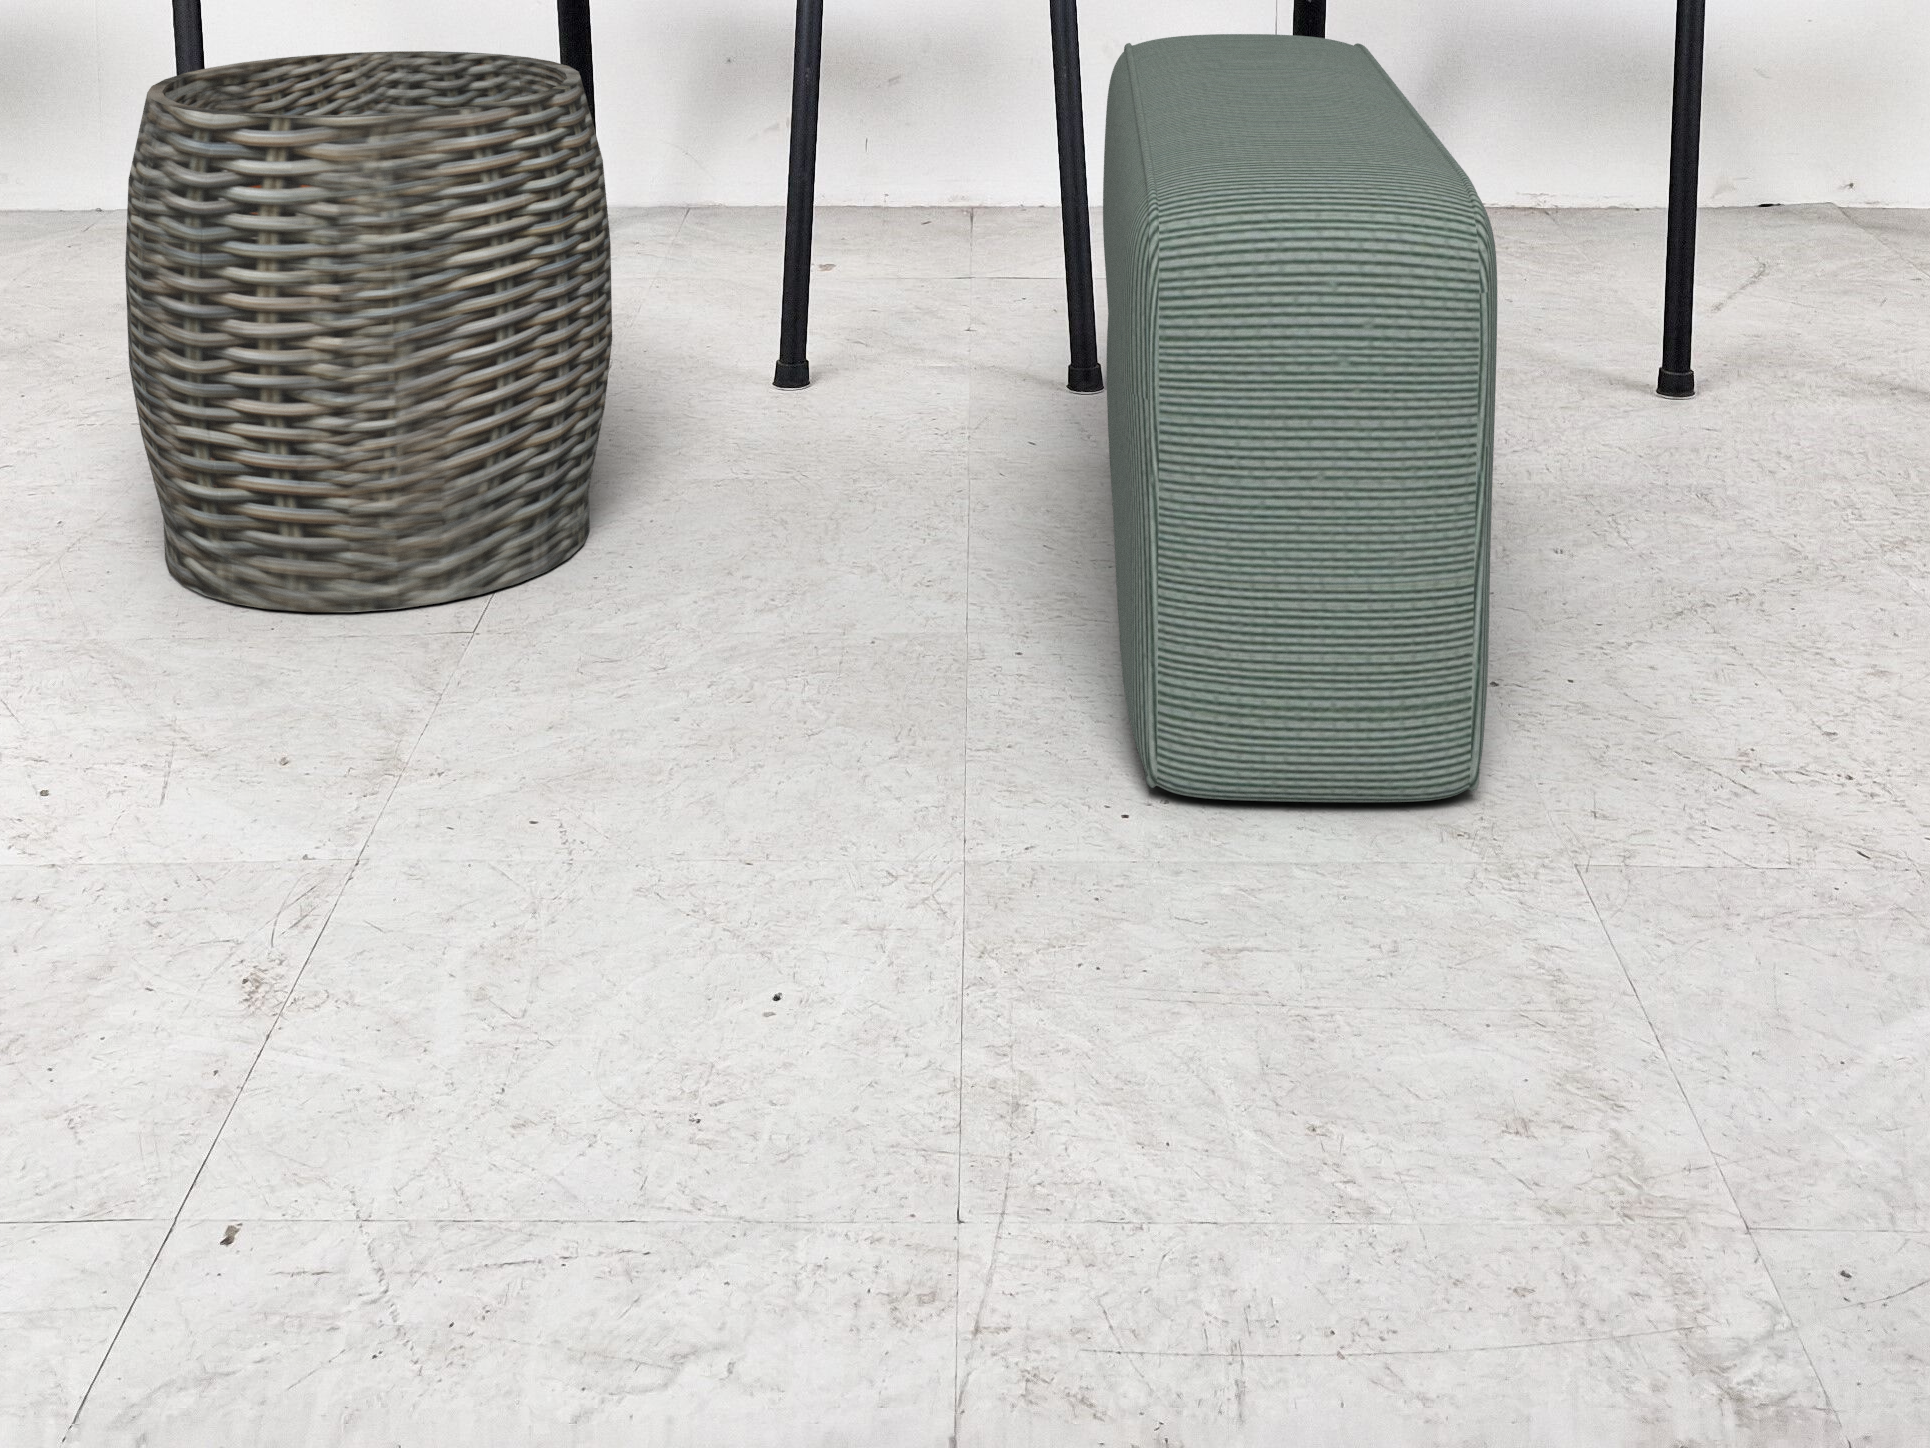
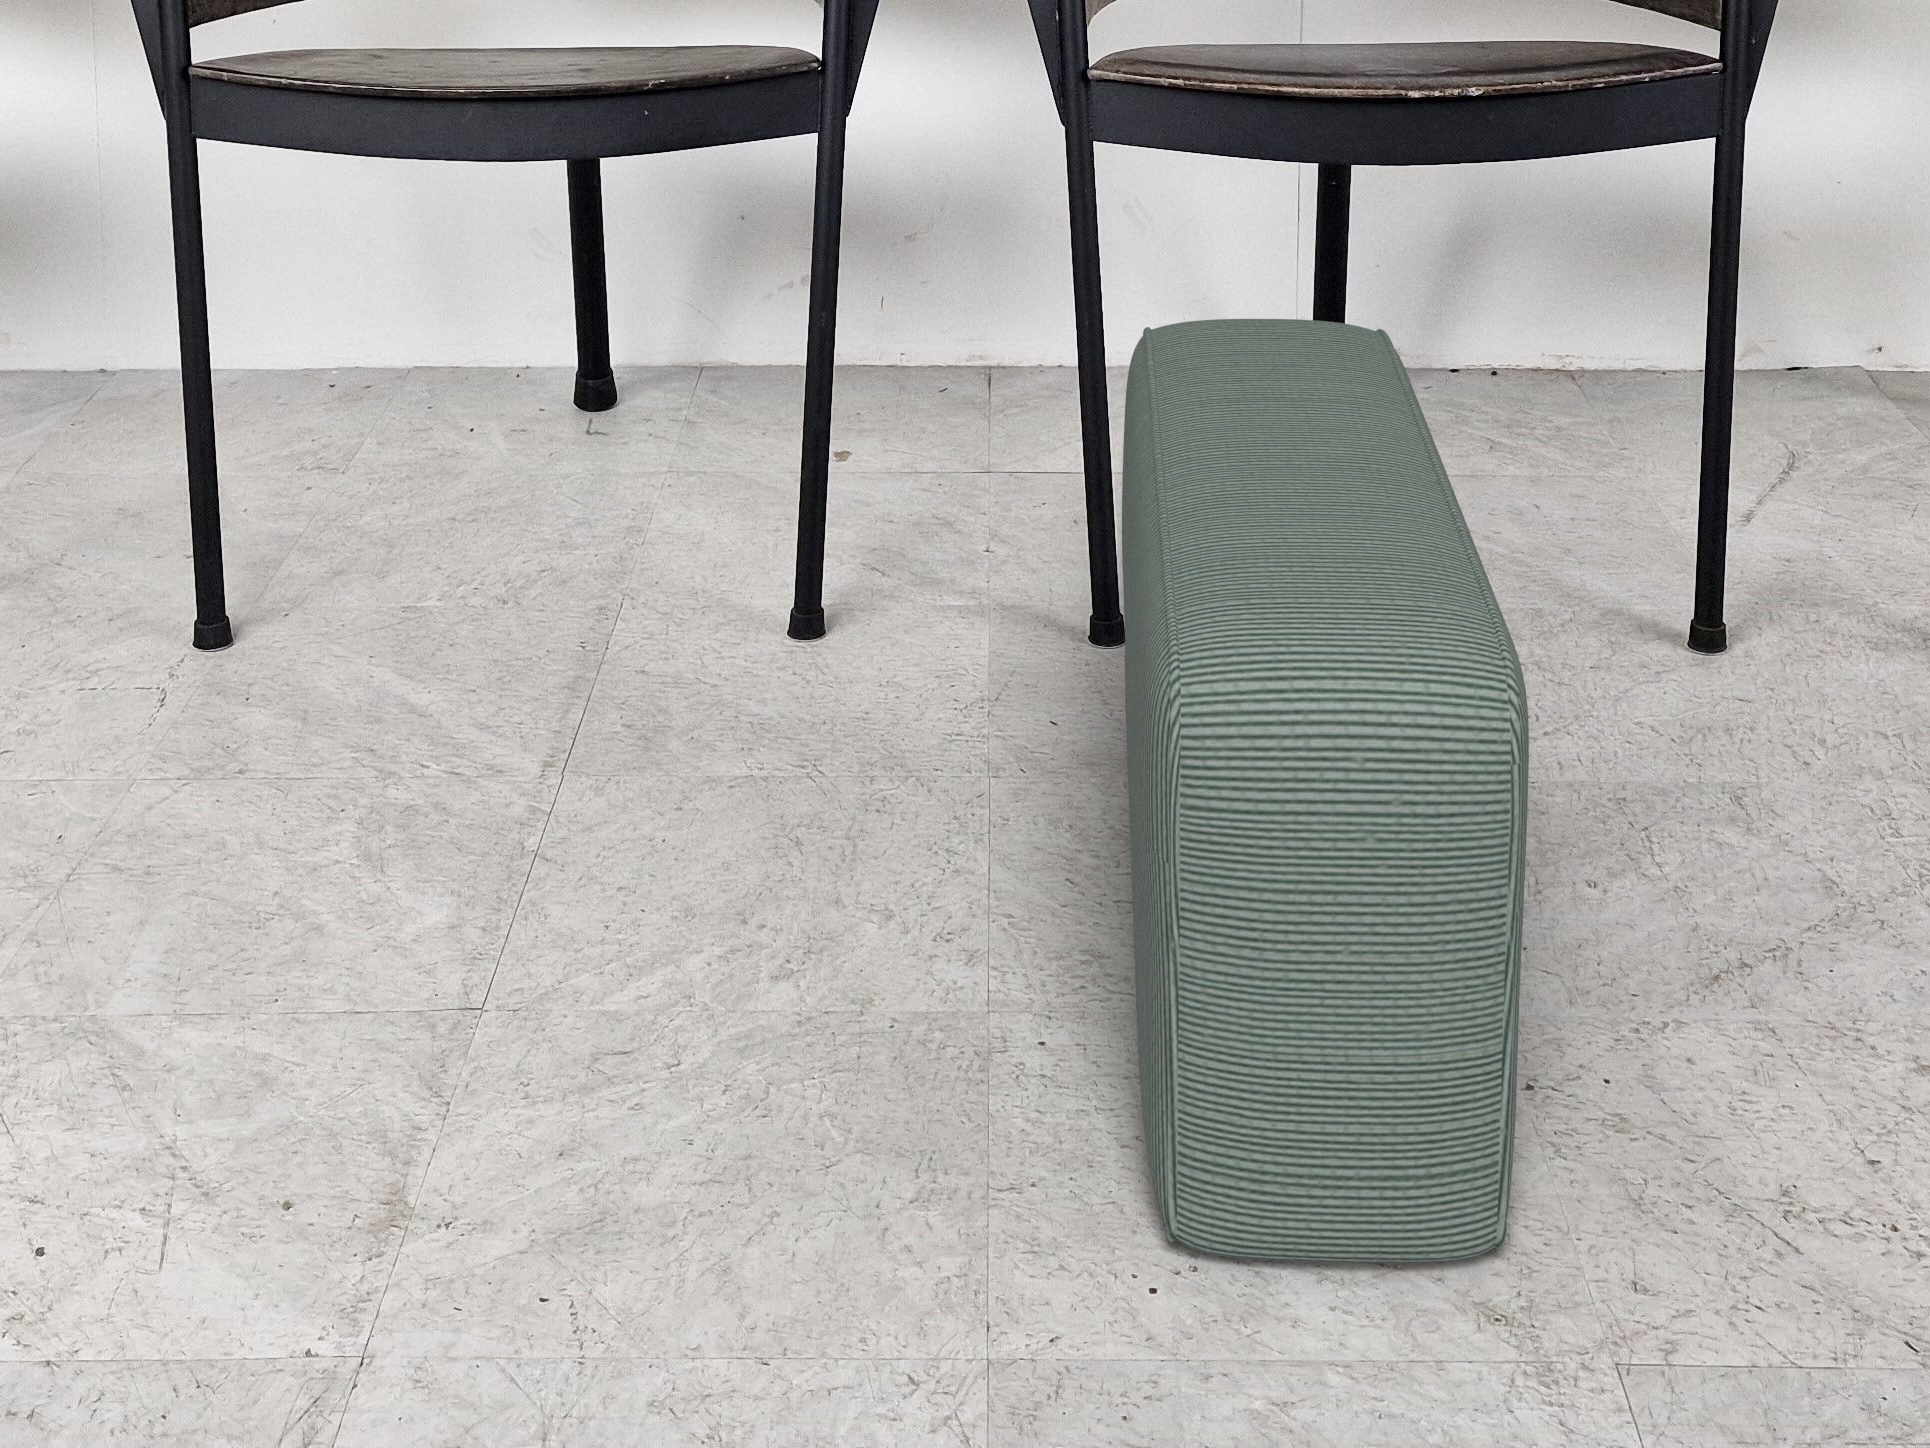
woven basket: present [125,51,612,612] -> none [128,338,620,964]

